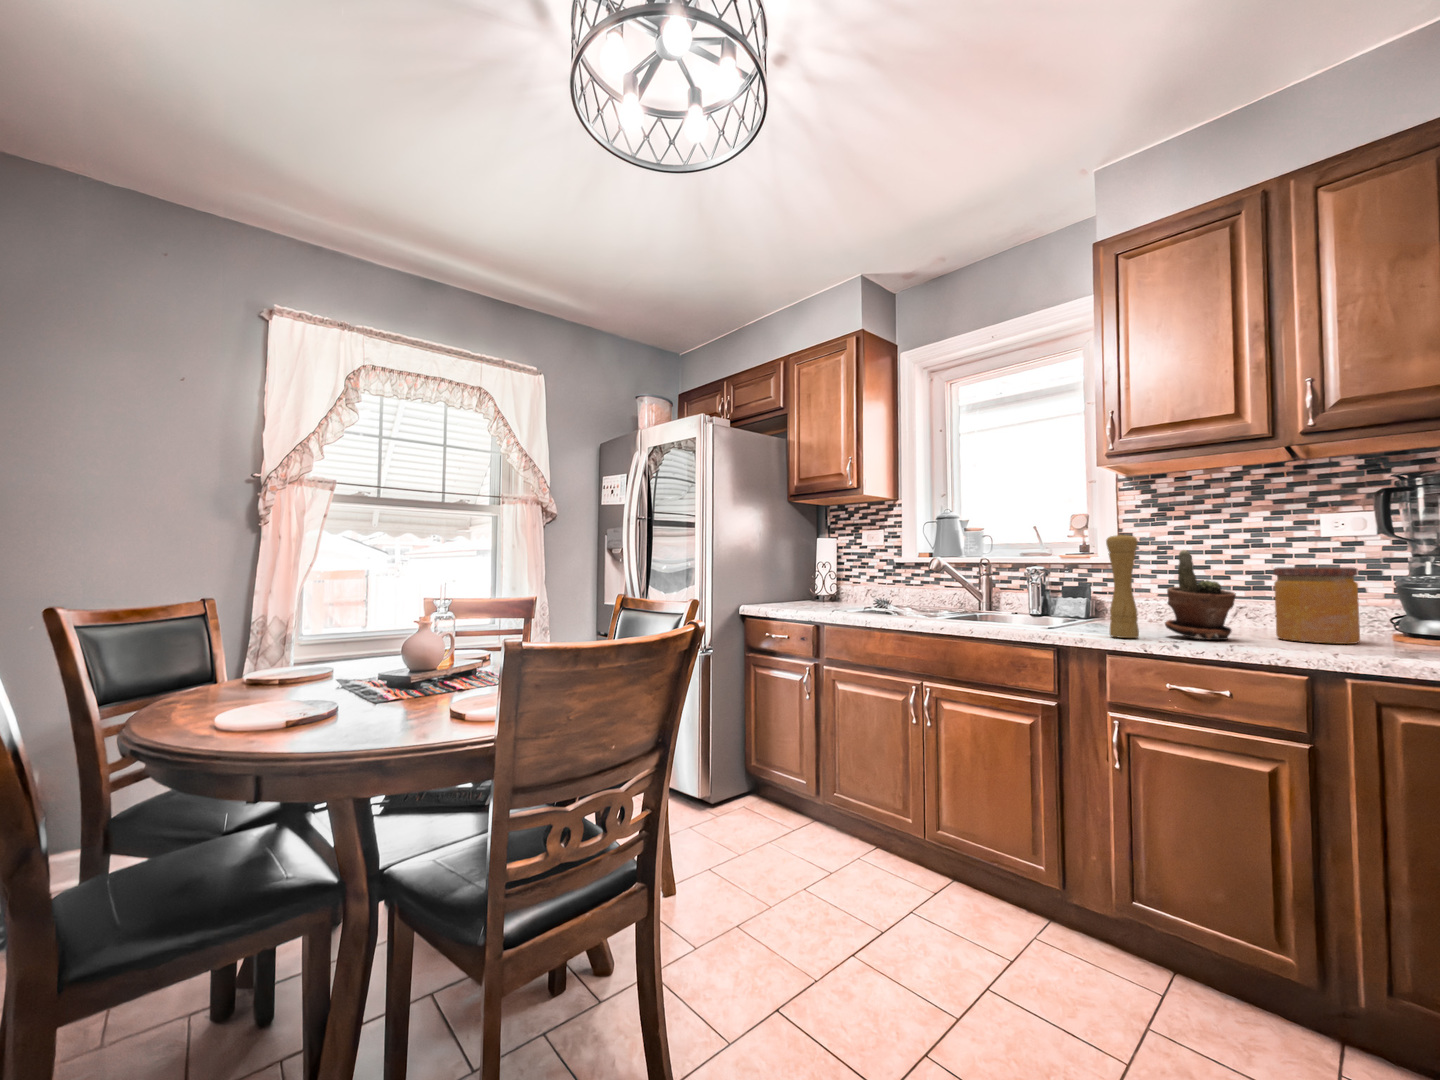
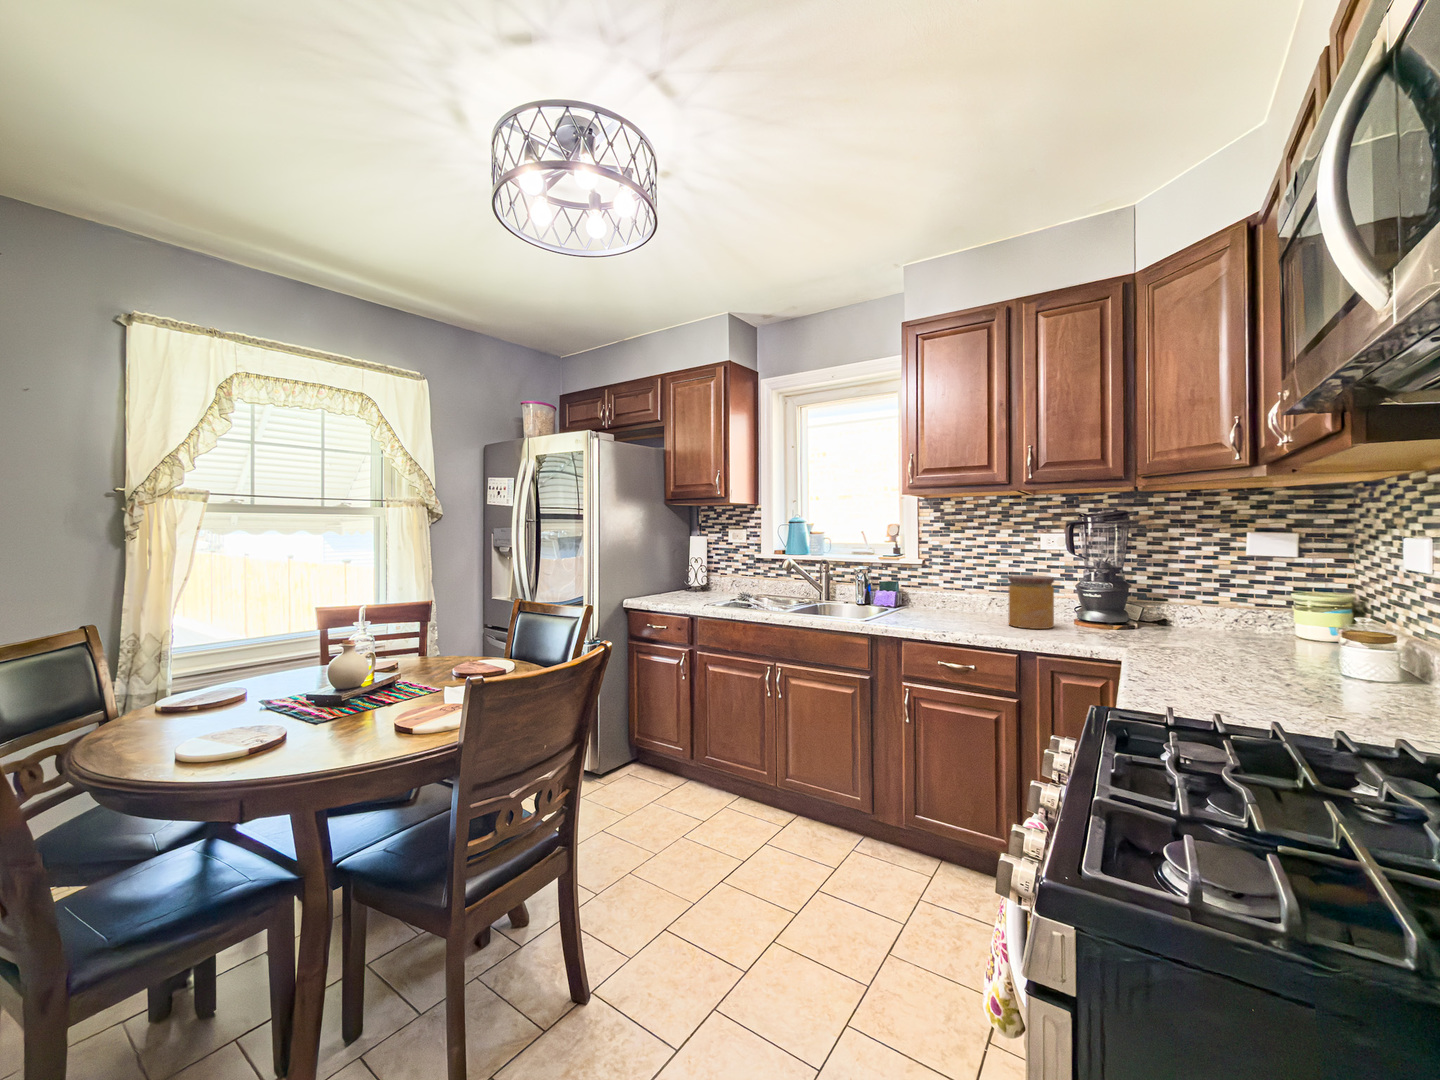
pepper mill: present [1106,534,1139,638] -> none [904,554,924,629]
potted plant: present [1165,550,1236,640] -> none [941,566,984,629]

